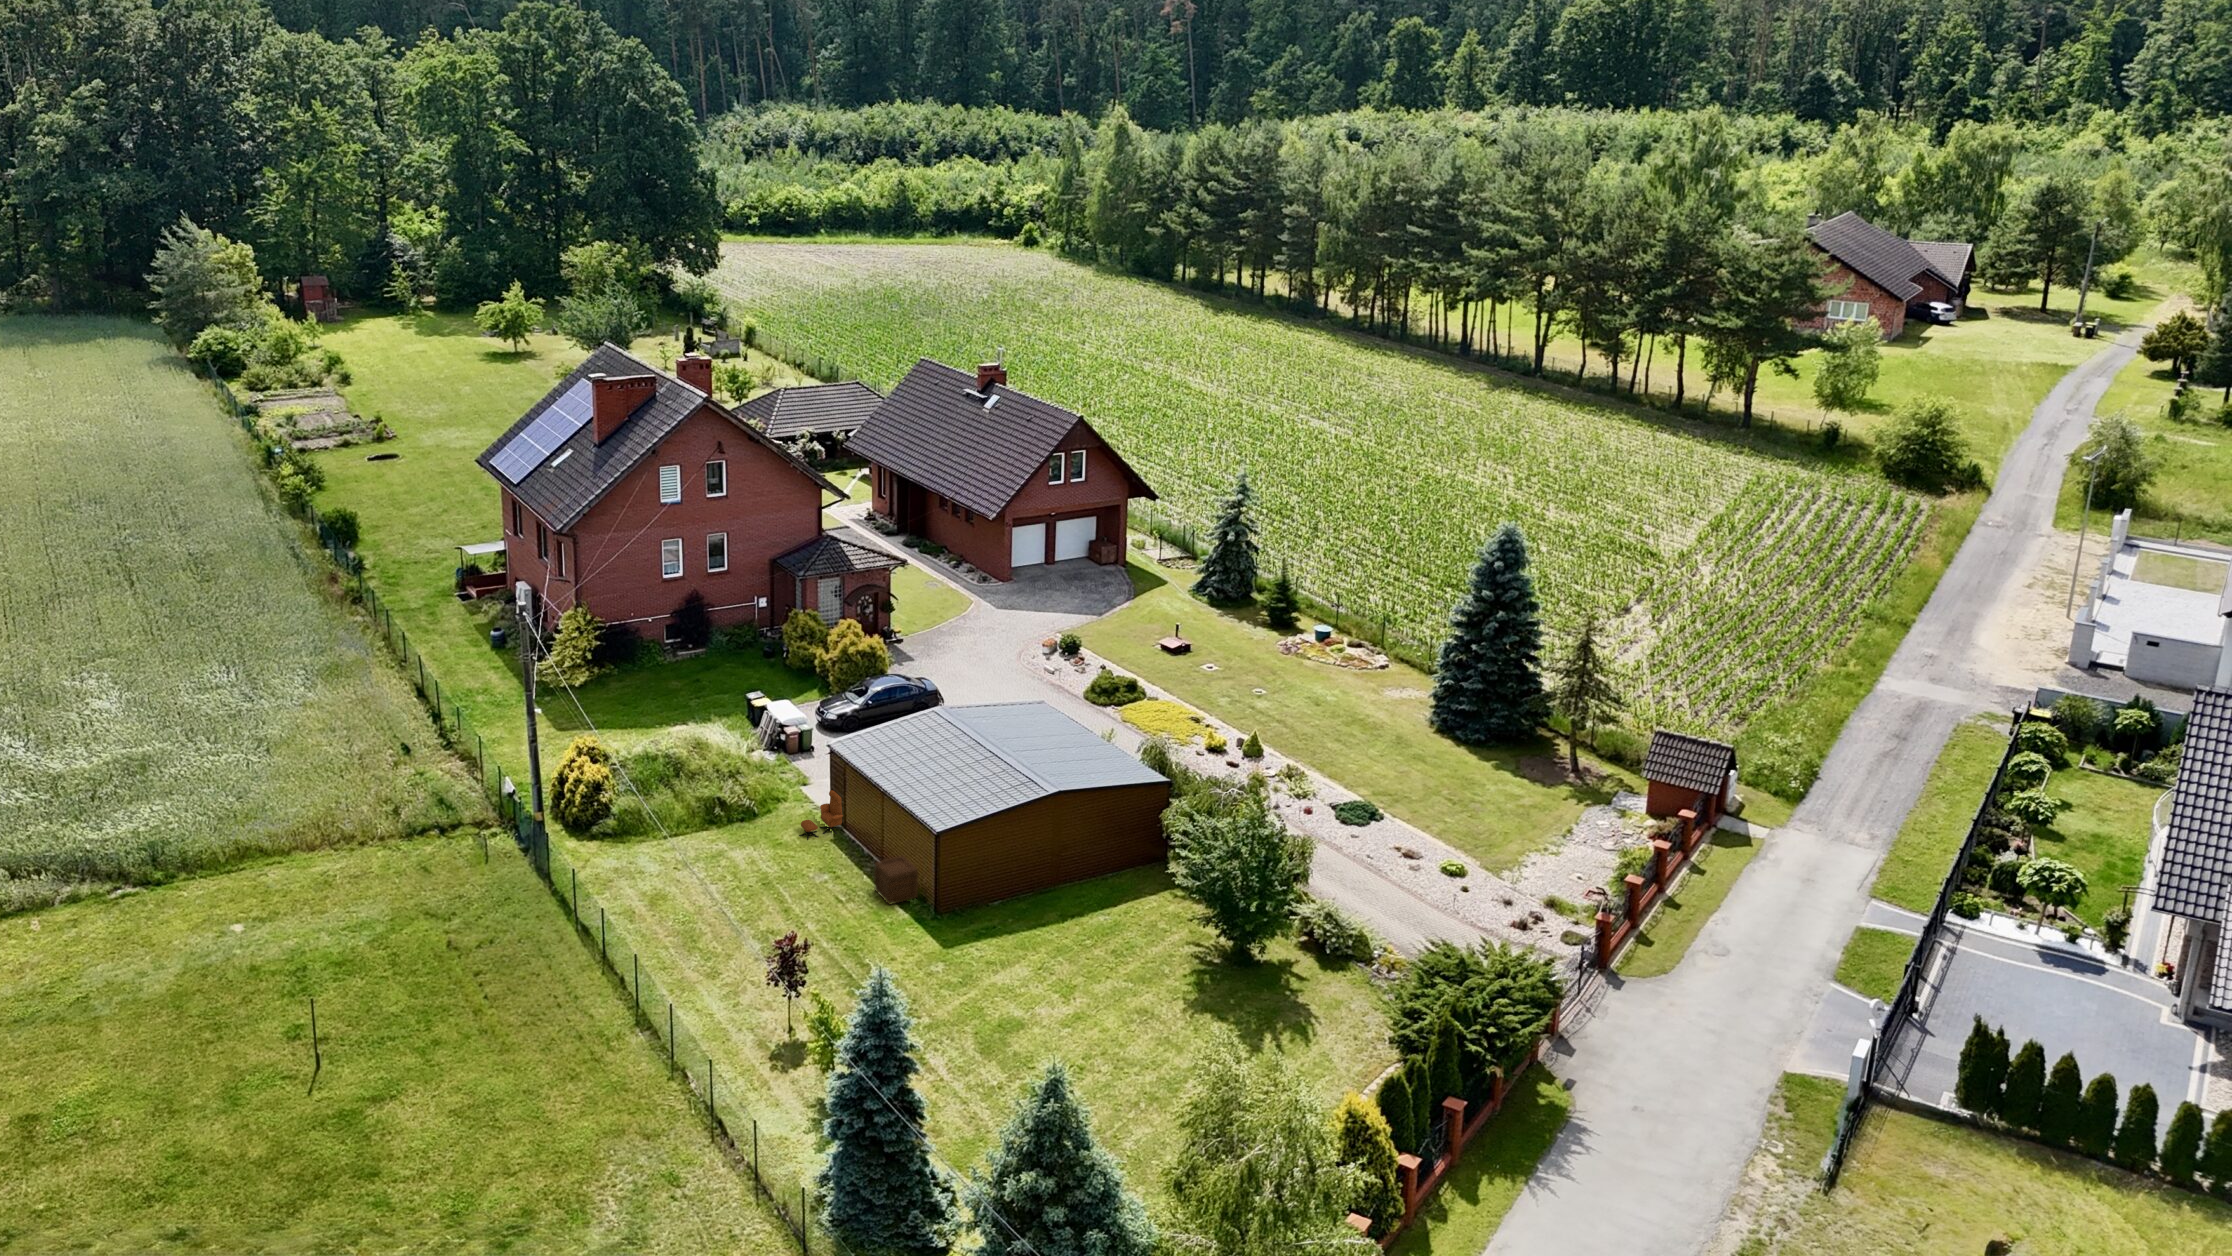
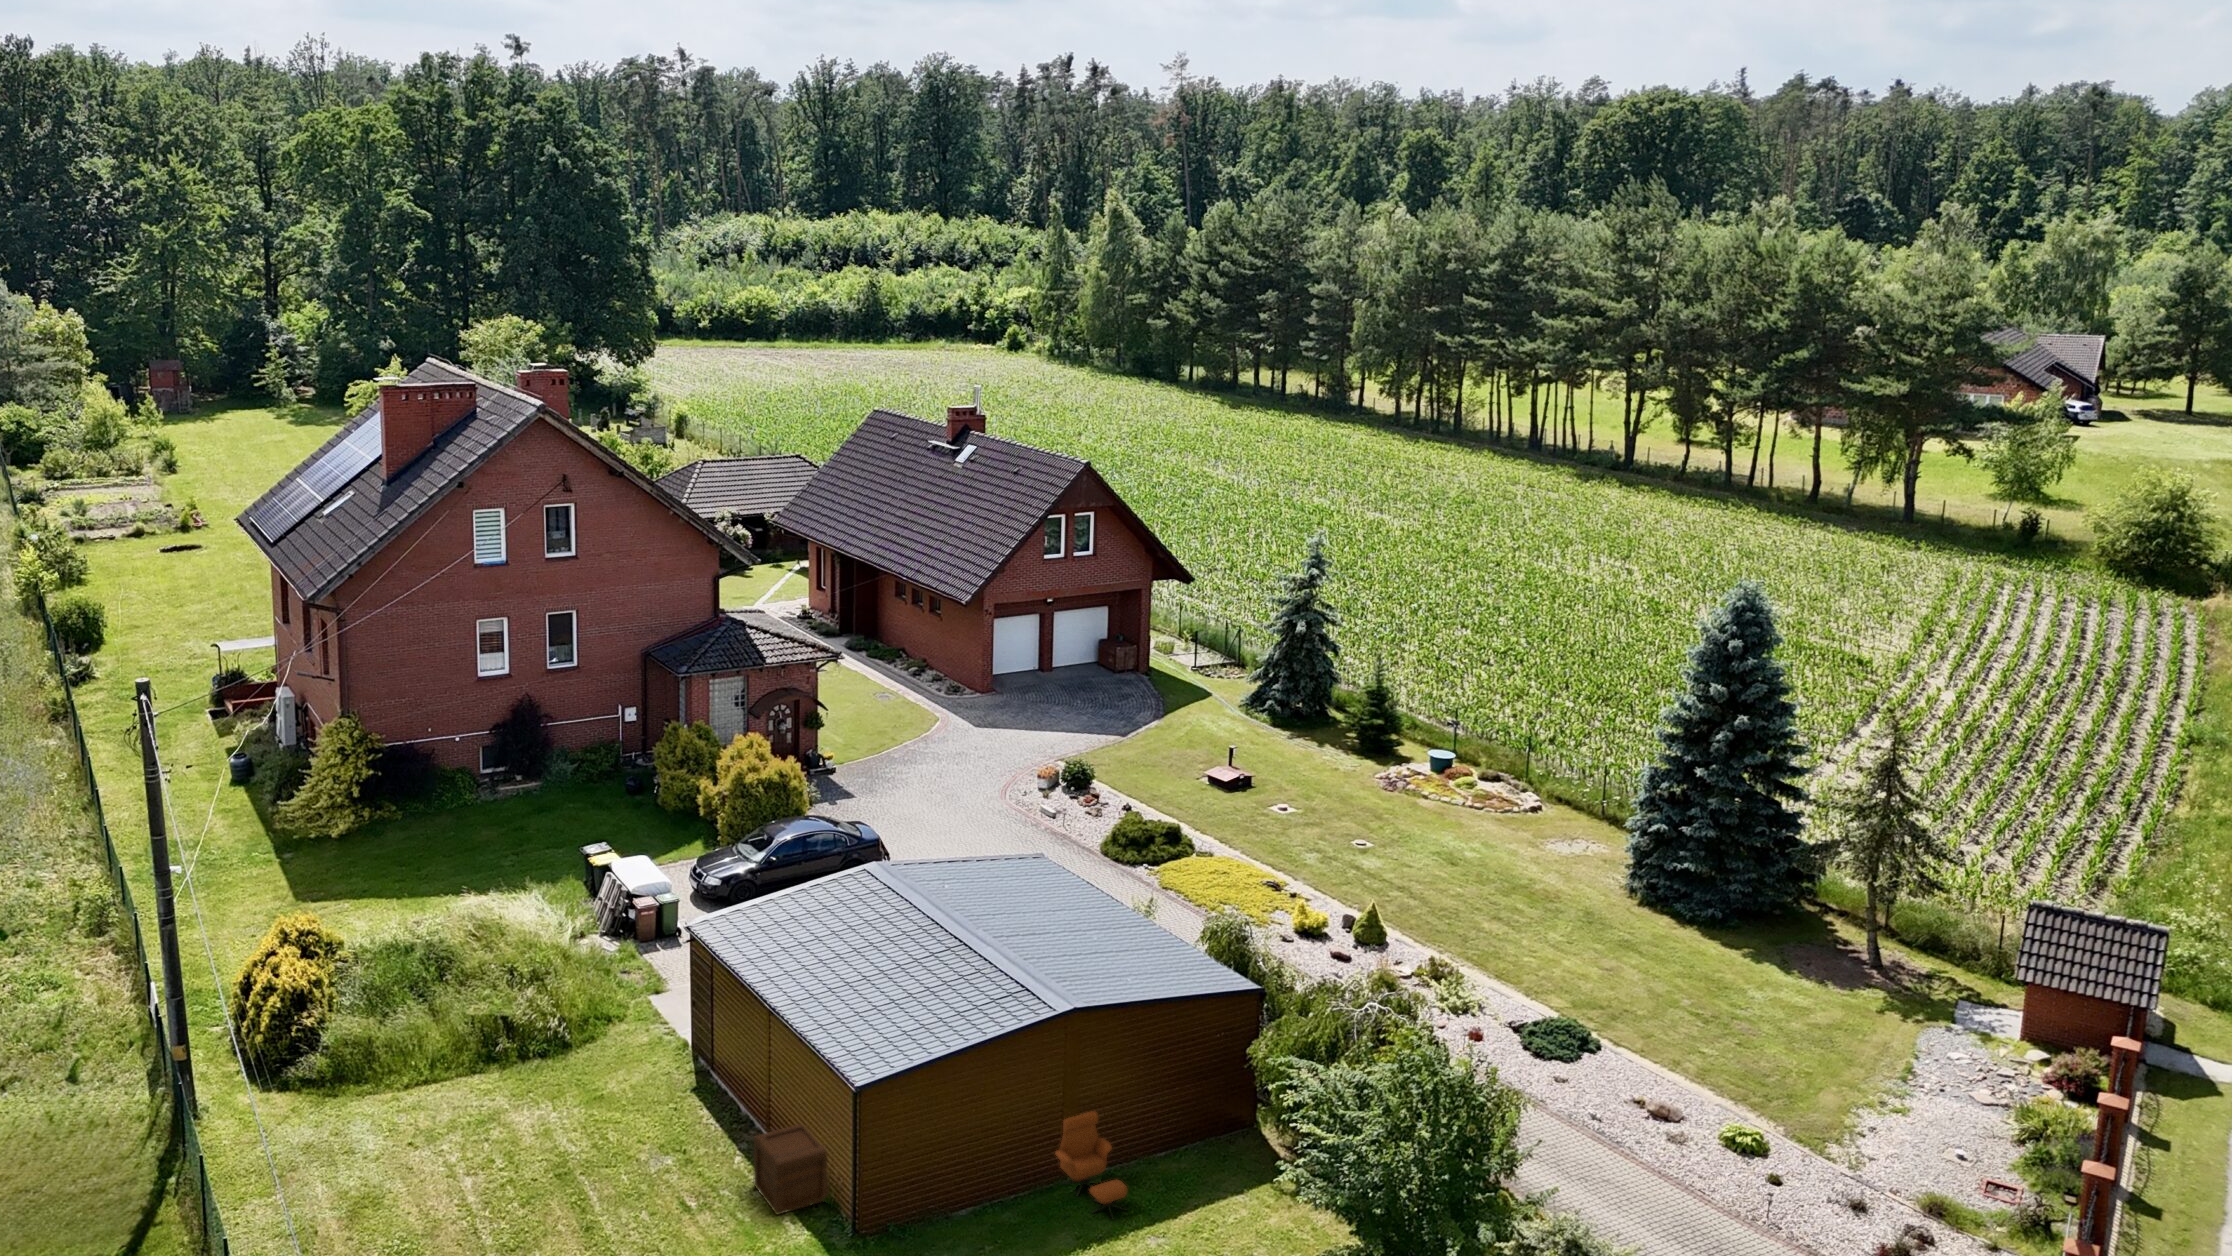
lounge chair: present [799,790,843,840] -> present [1056,1112,1128,1218]

